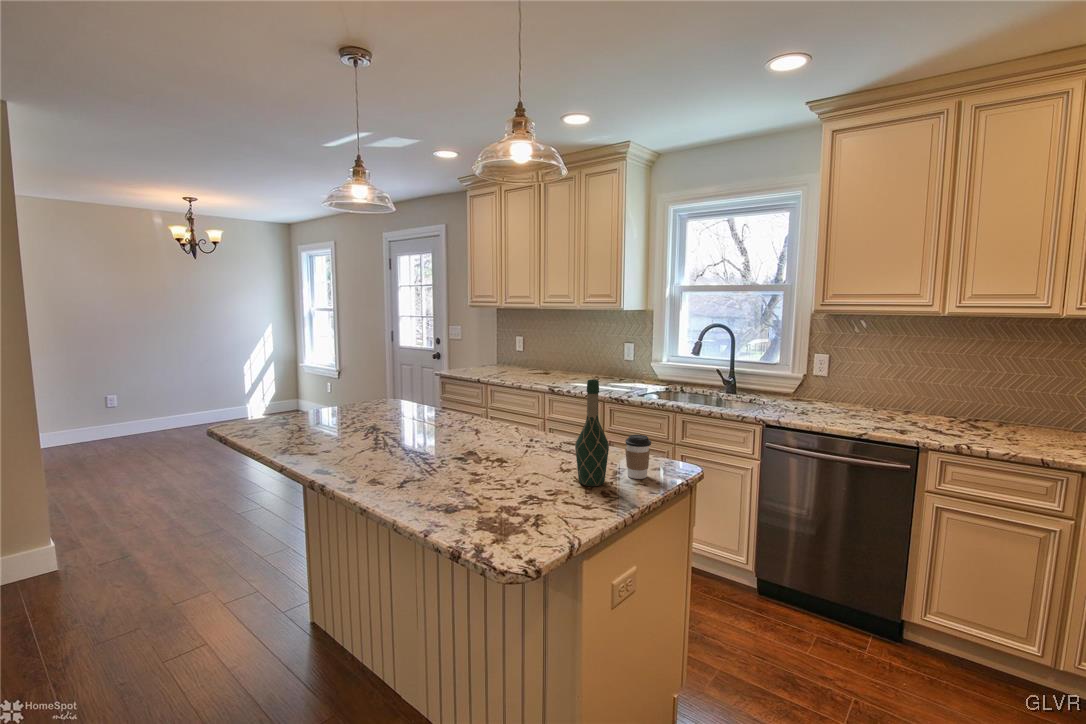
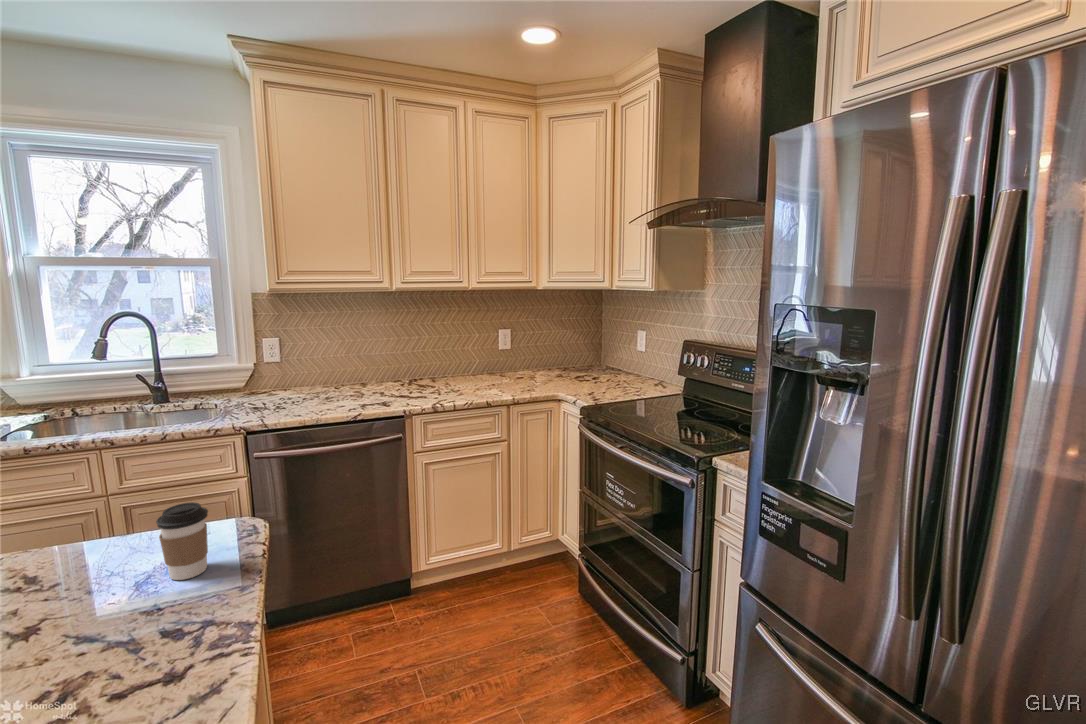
wine bottle: present [575,380,609,486] -> none [65,435,149,641]

